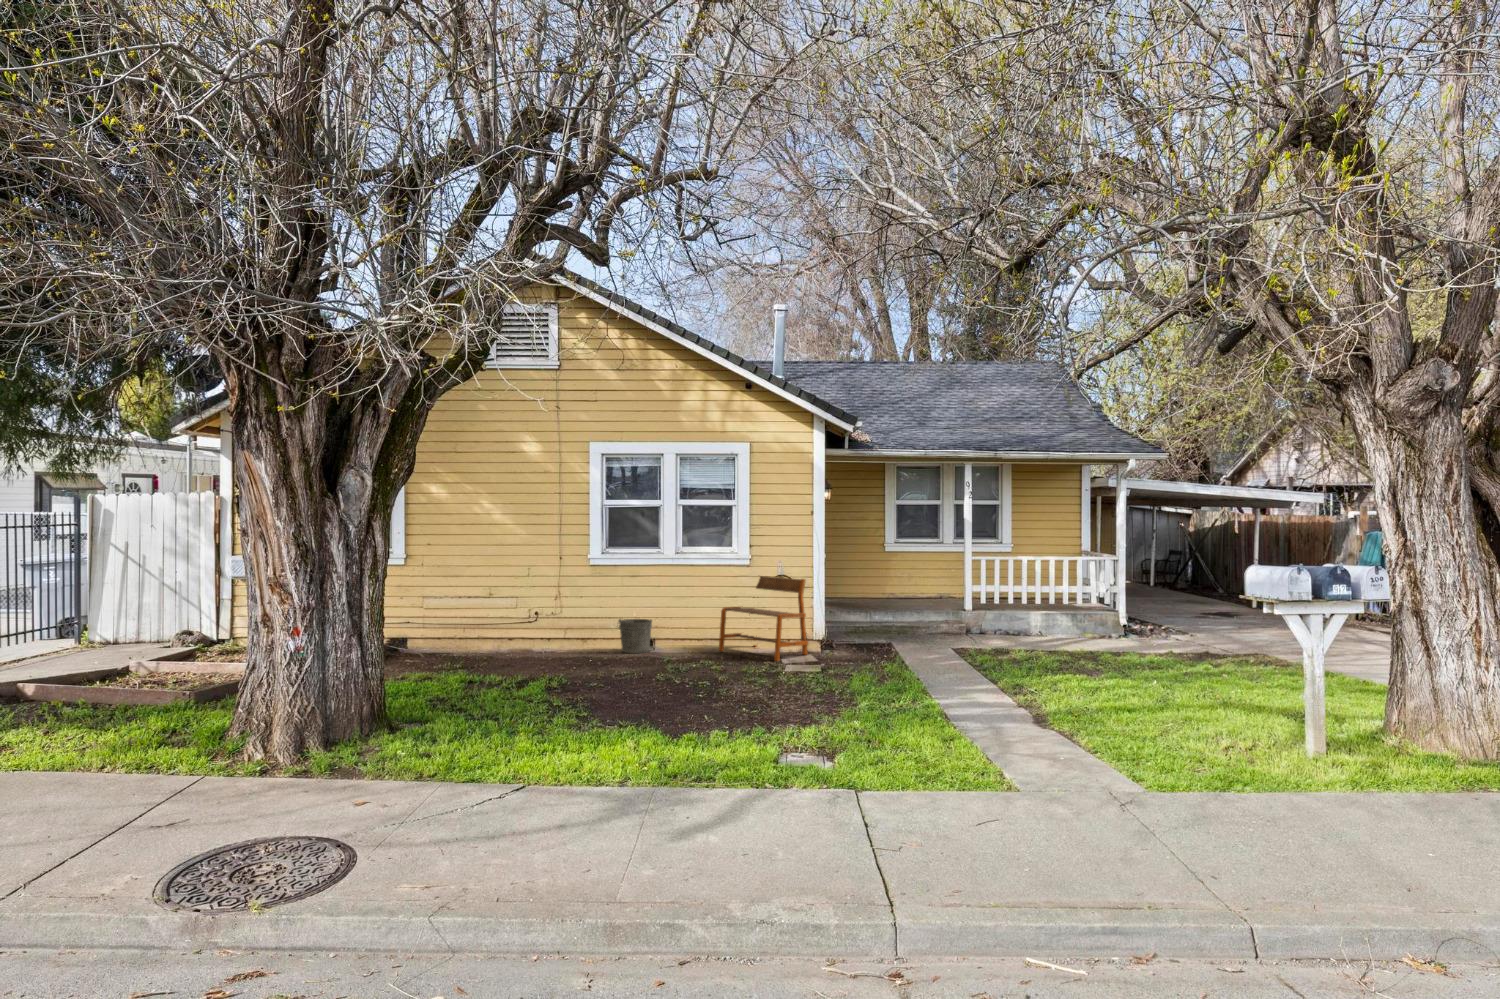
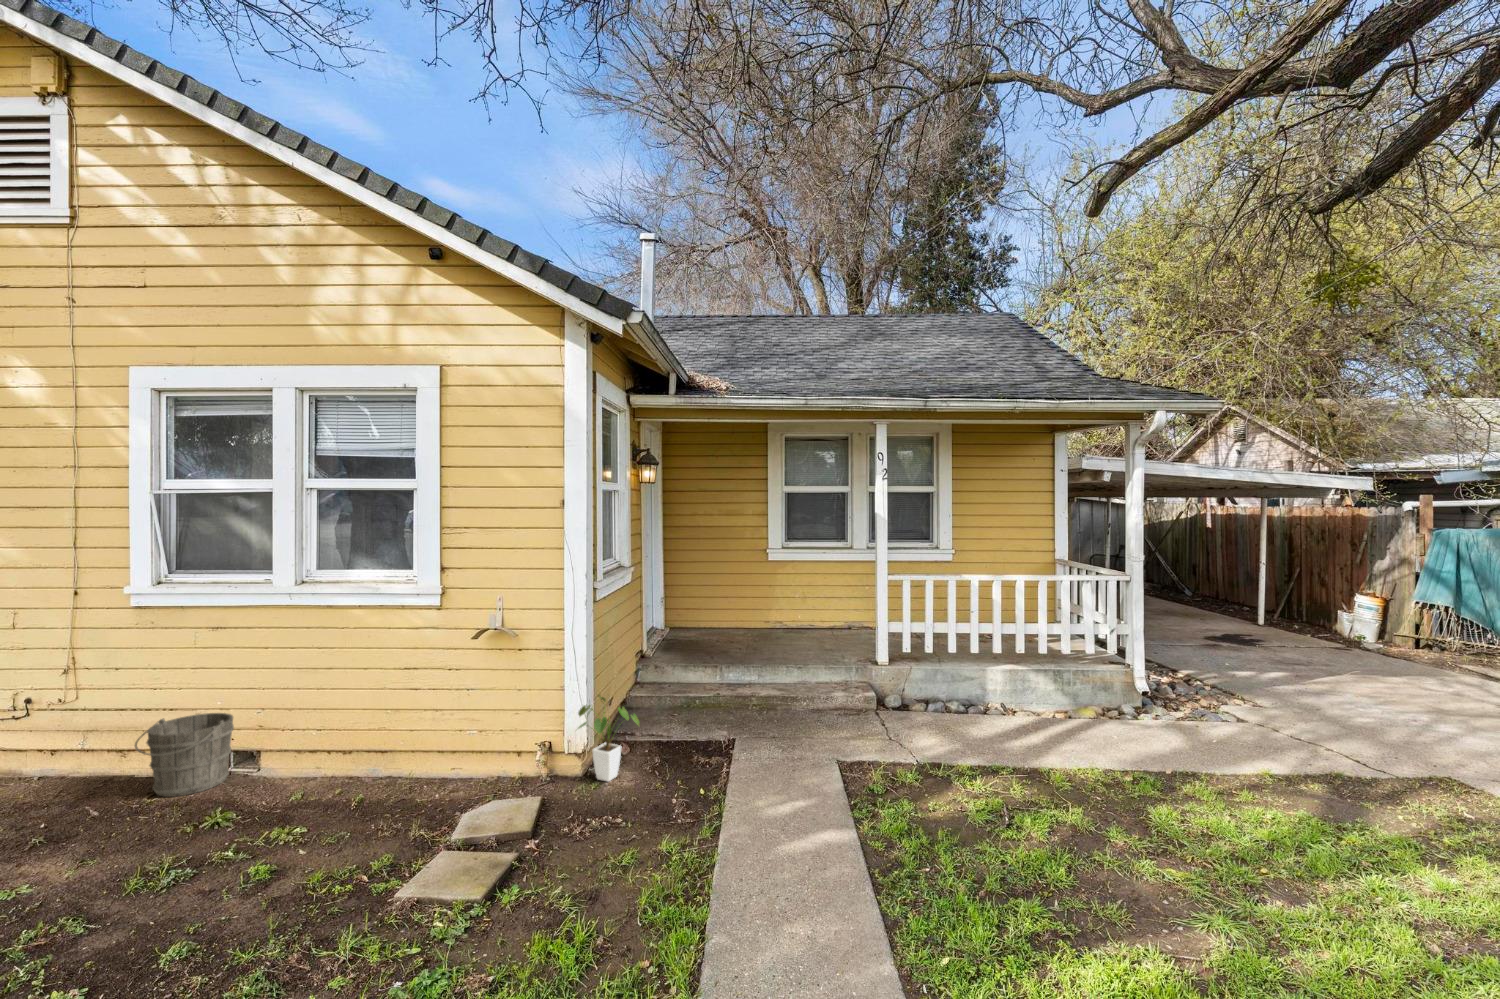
bench: present [719,576,808,661] -> none [365,622,525,843]
house plant: none [821,611,854,651] -> present [578,695,639,781]

